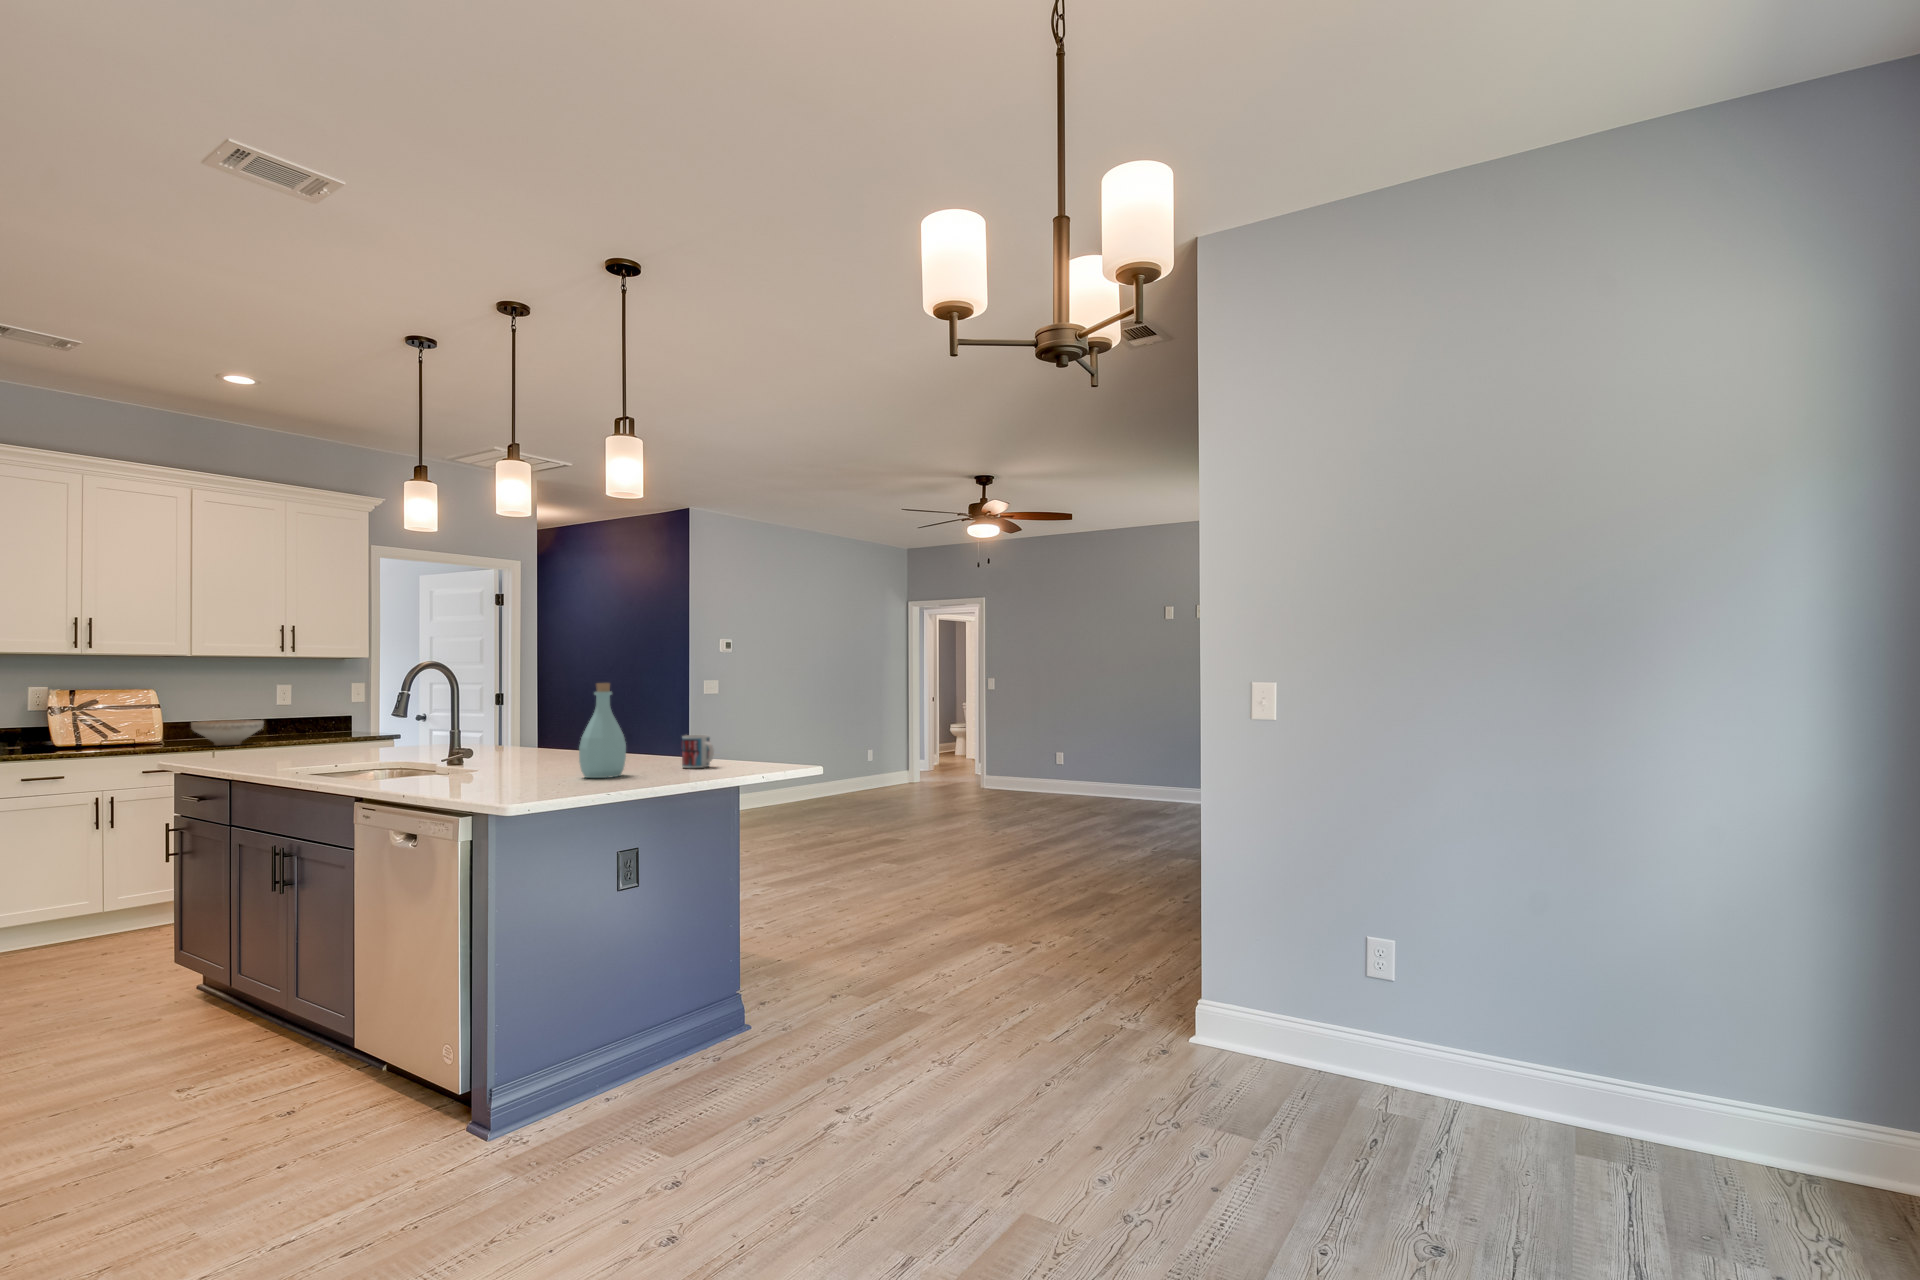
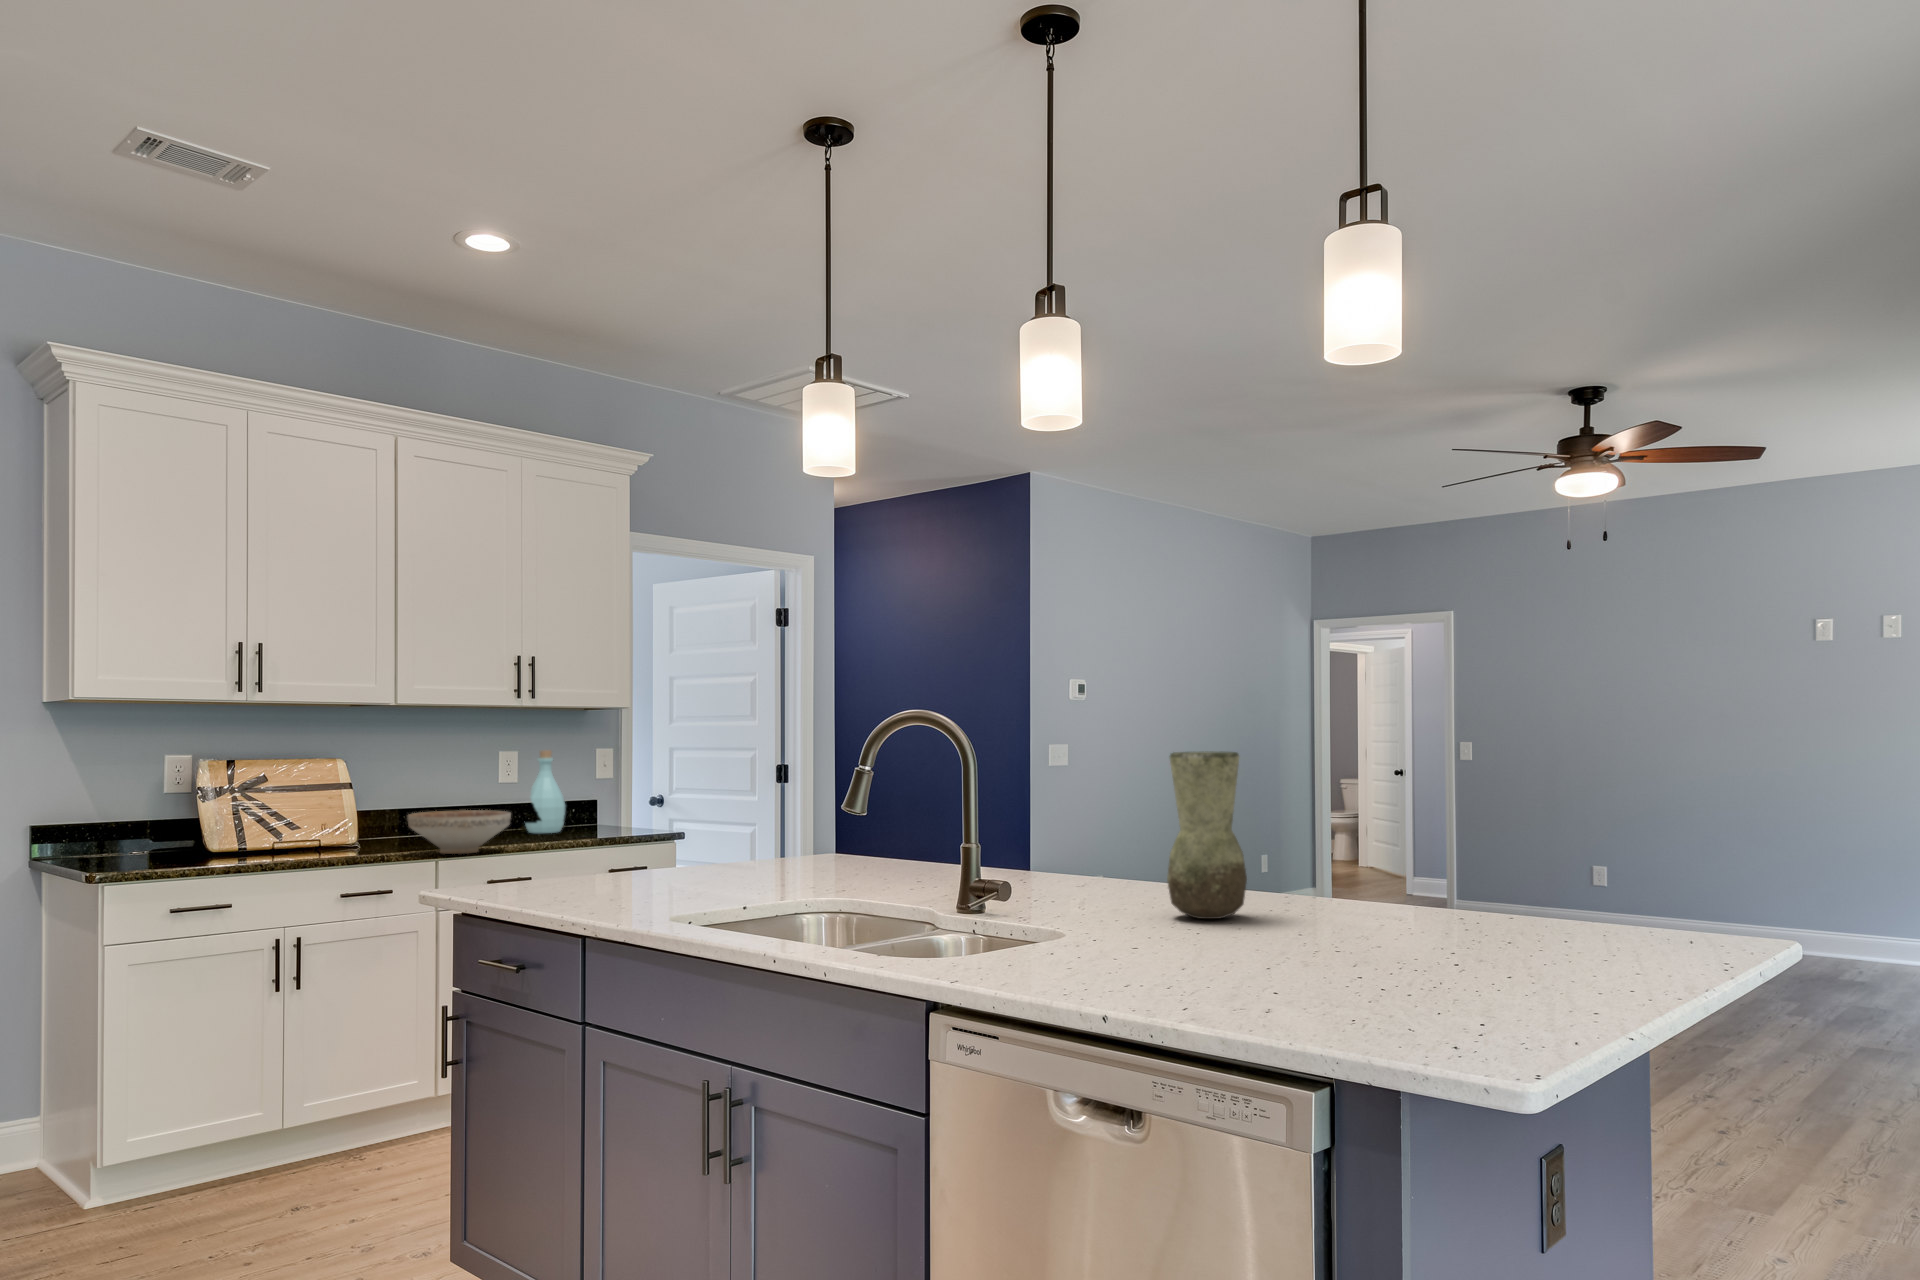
vase: none [531,682,573,763] -> present [1167,751,1247,919]
bottle: present [579,683,626,778] -> present [526,750,566,833]
mug: present [682,735,714,768] -> none [1576,869,1670,947]

